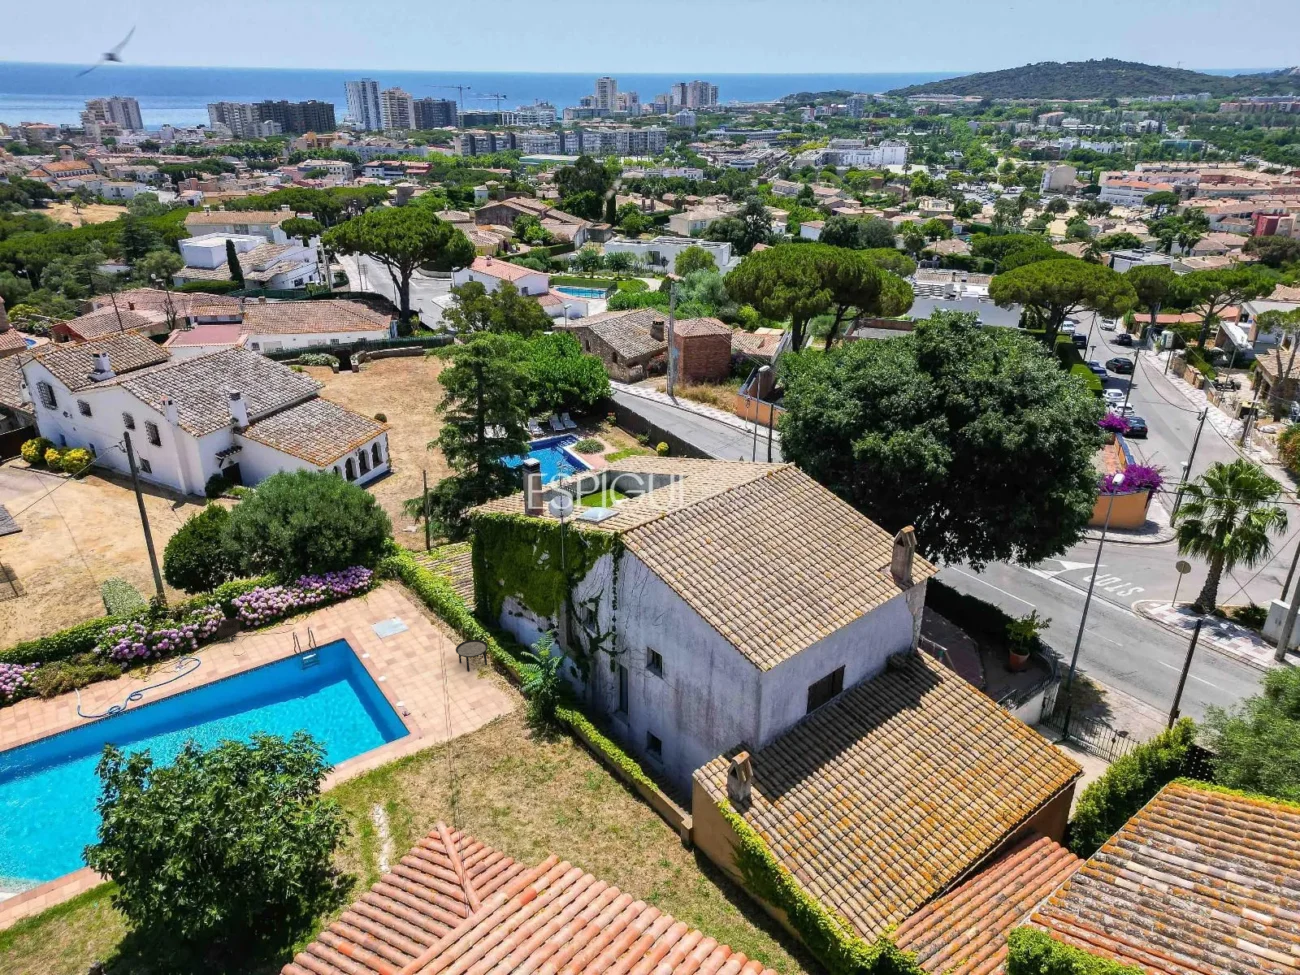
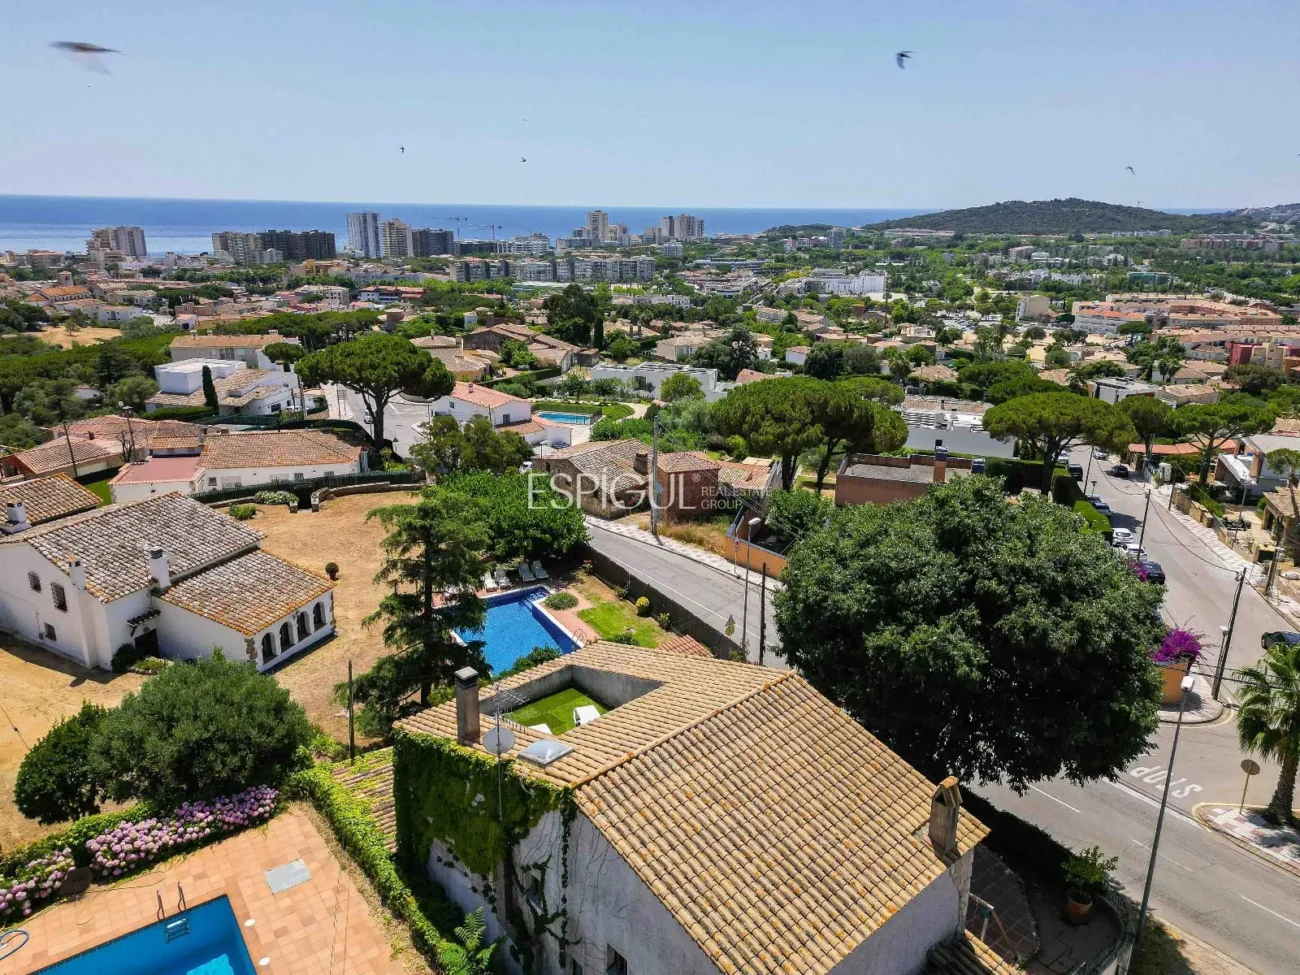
round table: present [456,640,488,671] -> none [364,901,406,948]

